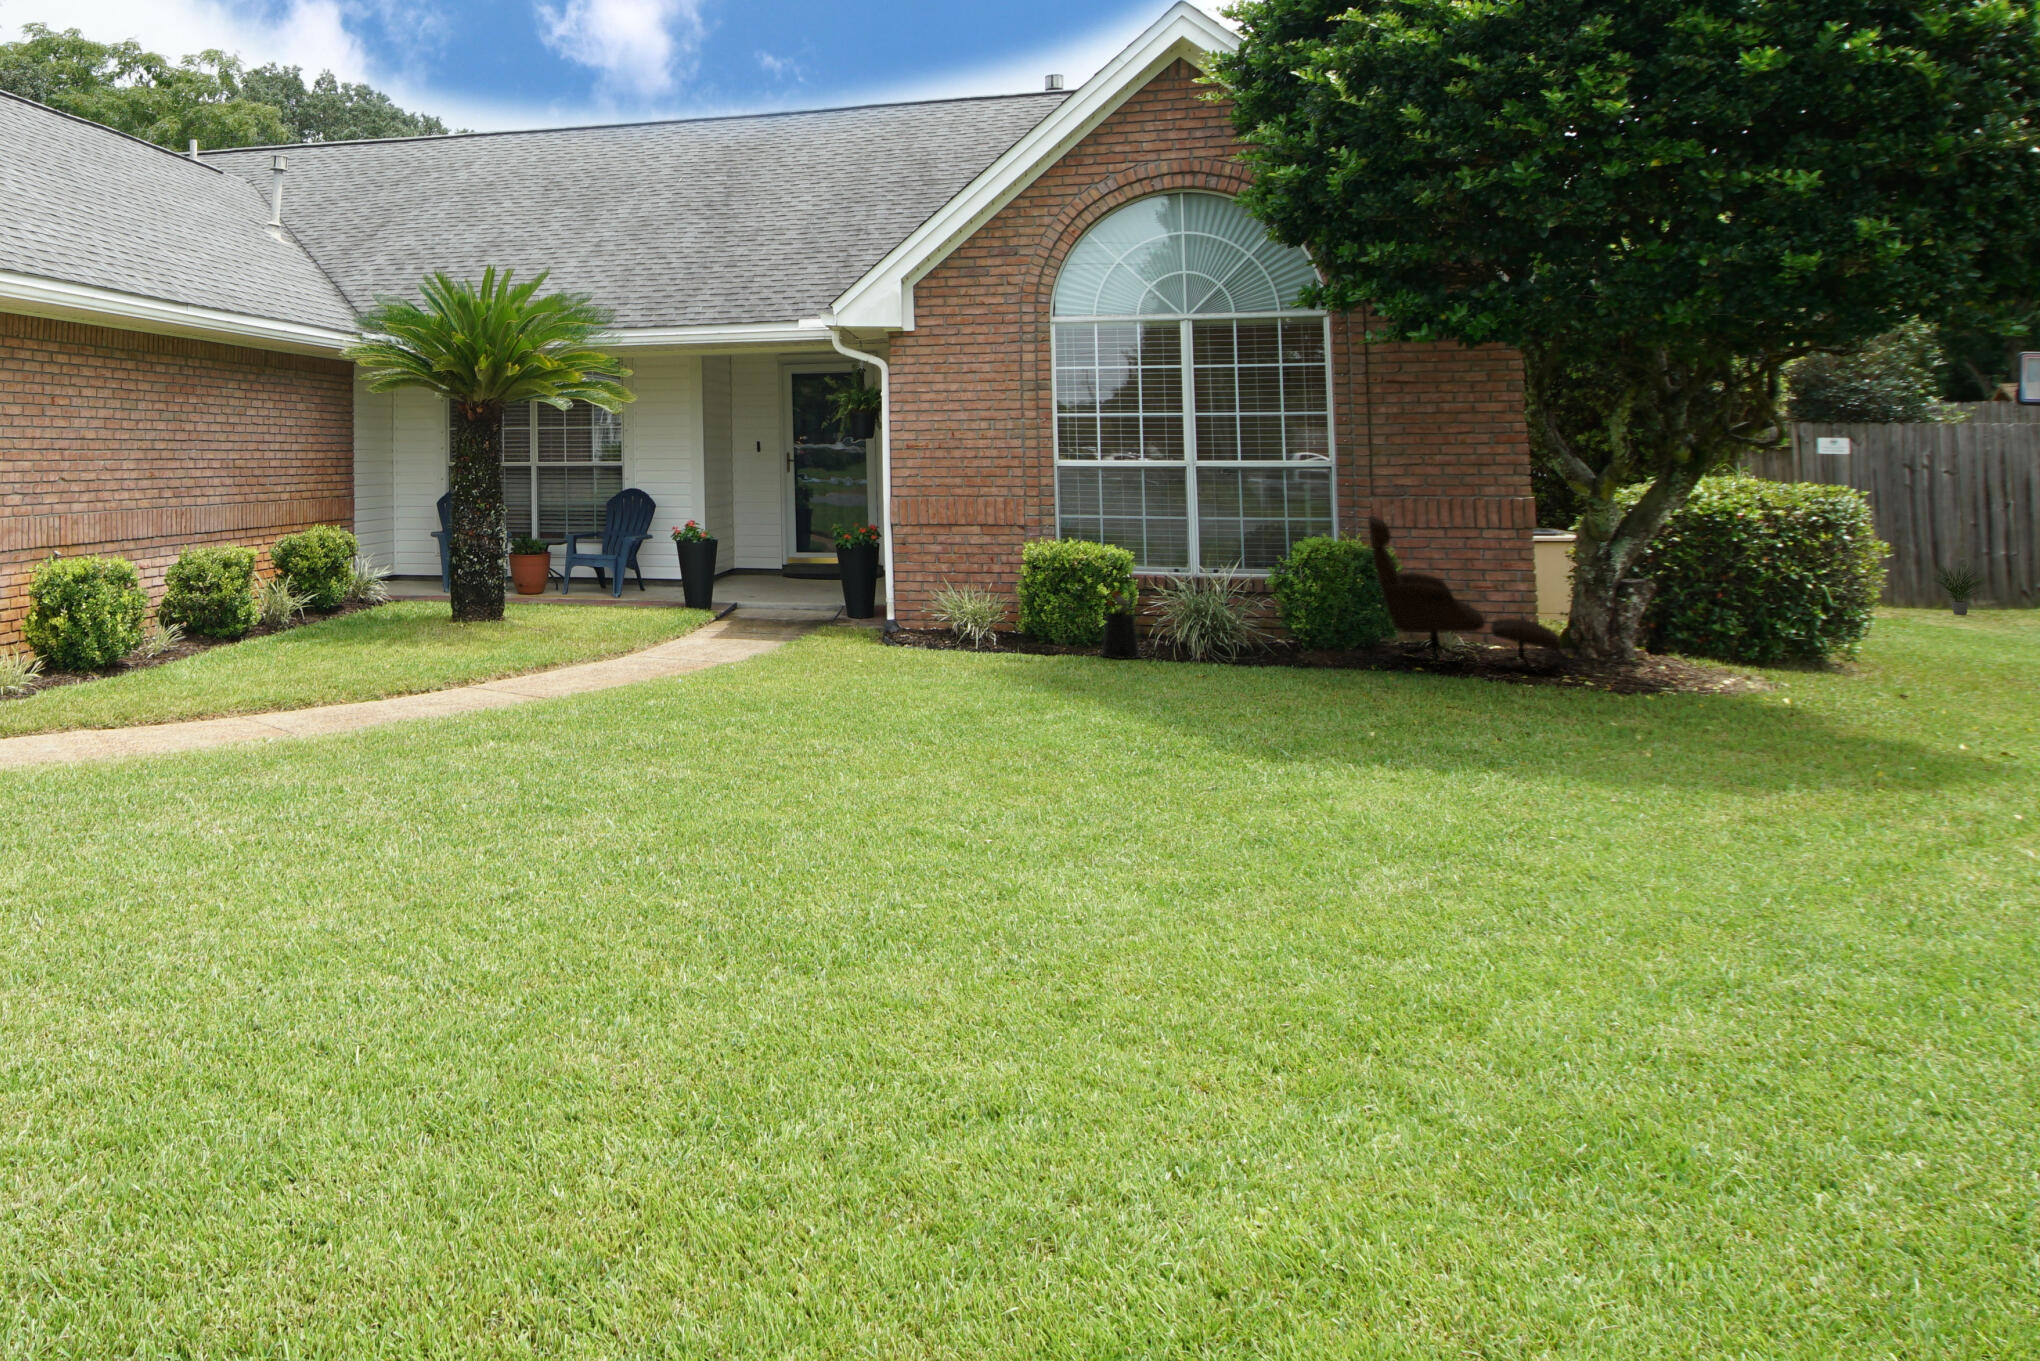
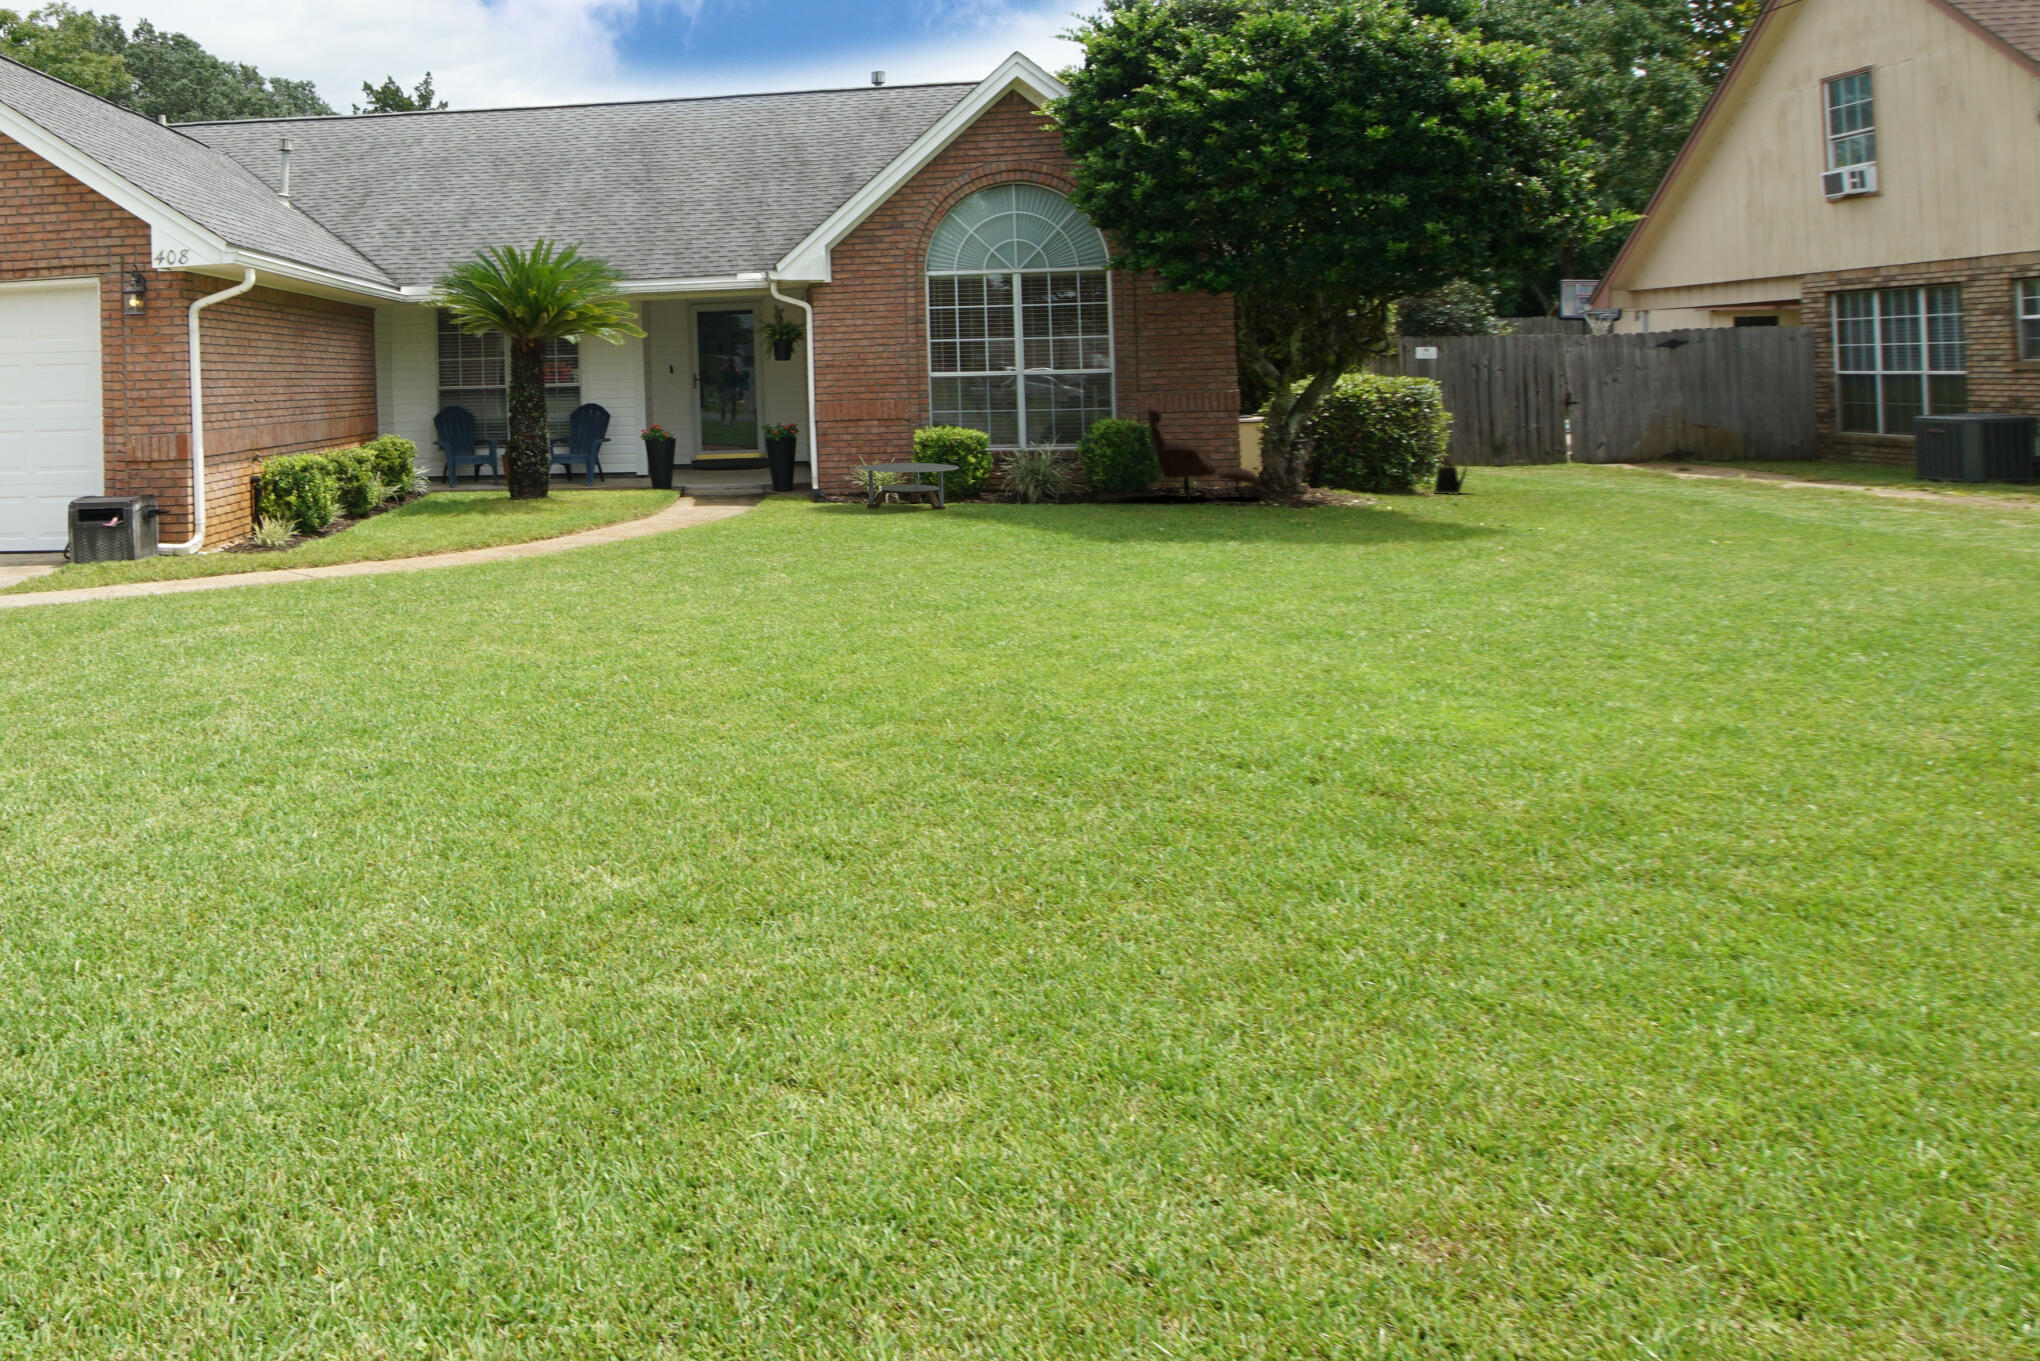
watering can: present [1102,591,1140,659] -> present [1430,457,1466,494]
round table: none [908,592,1059,670] -> present [860,463,959,510]

